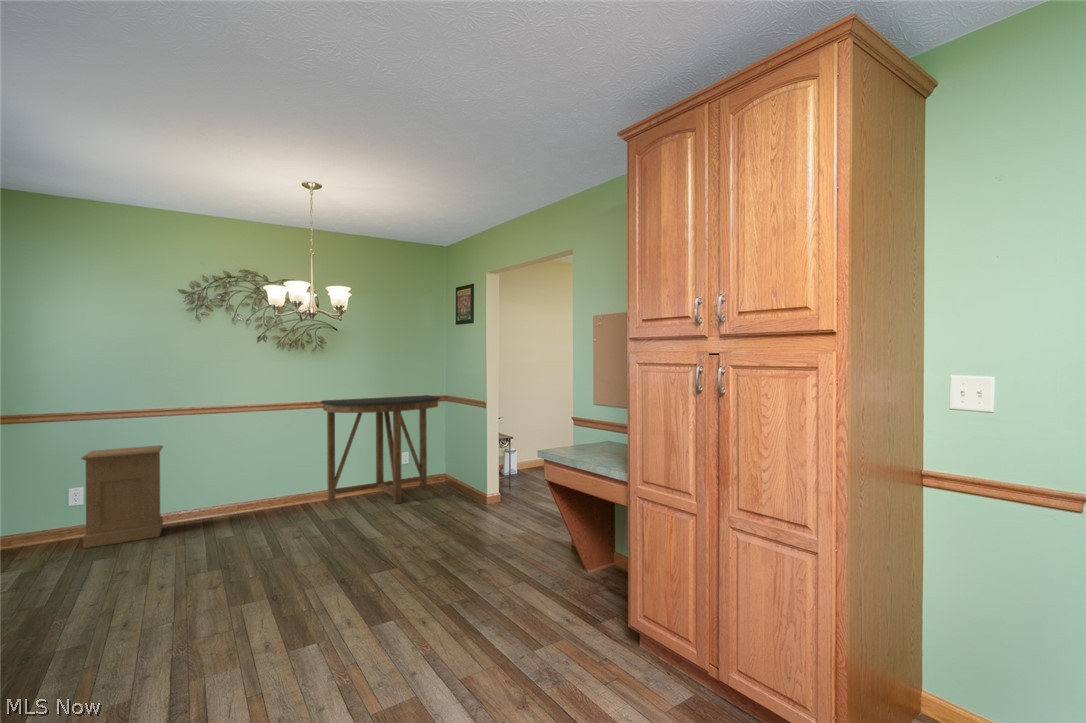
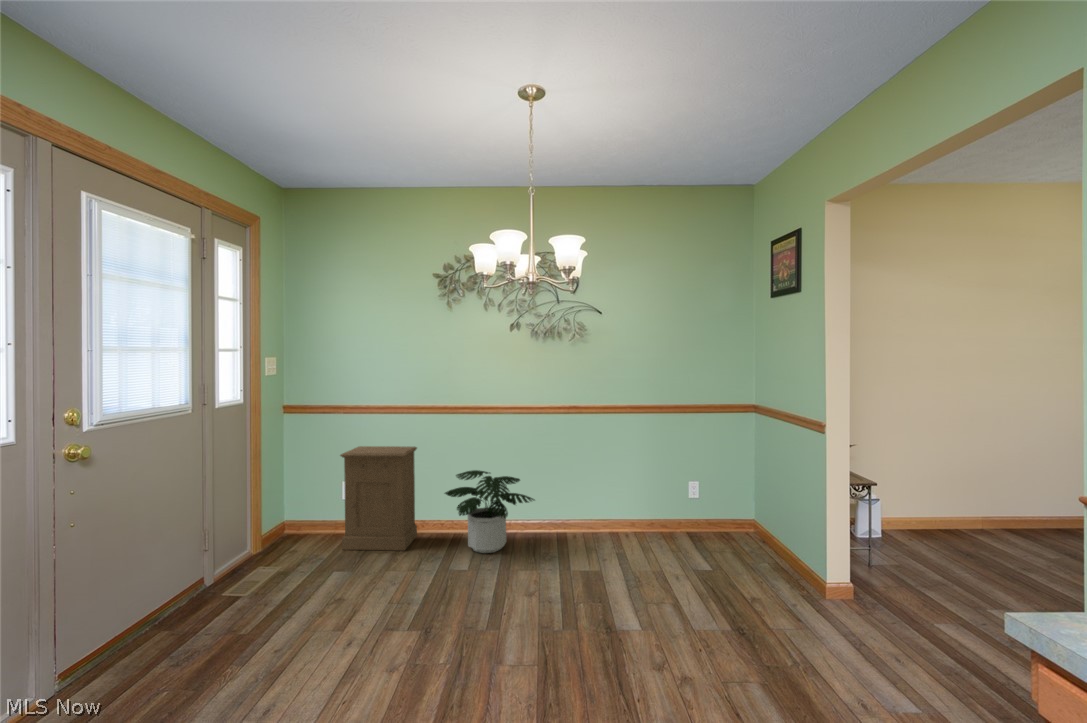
console table: present [321,395,440,504] -> none [580,404,744,562]
potted plant: none [198,459,289,525] -> present [445,470,535,553]

